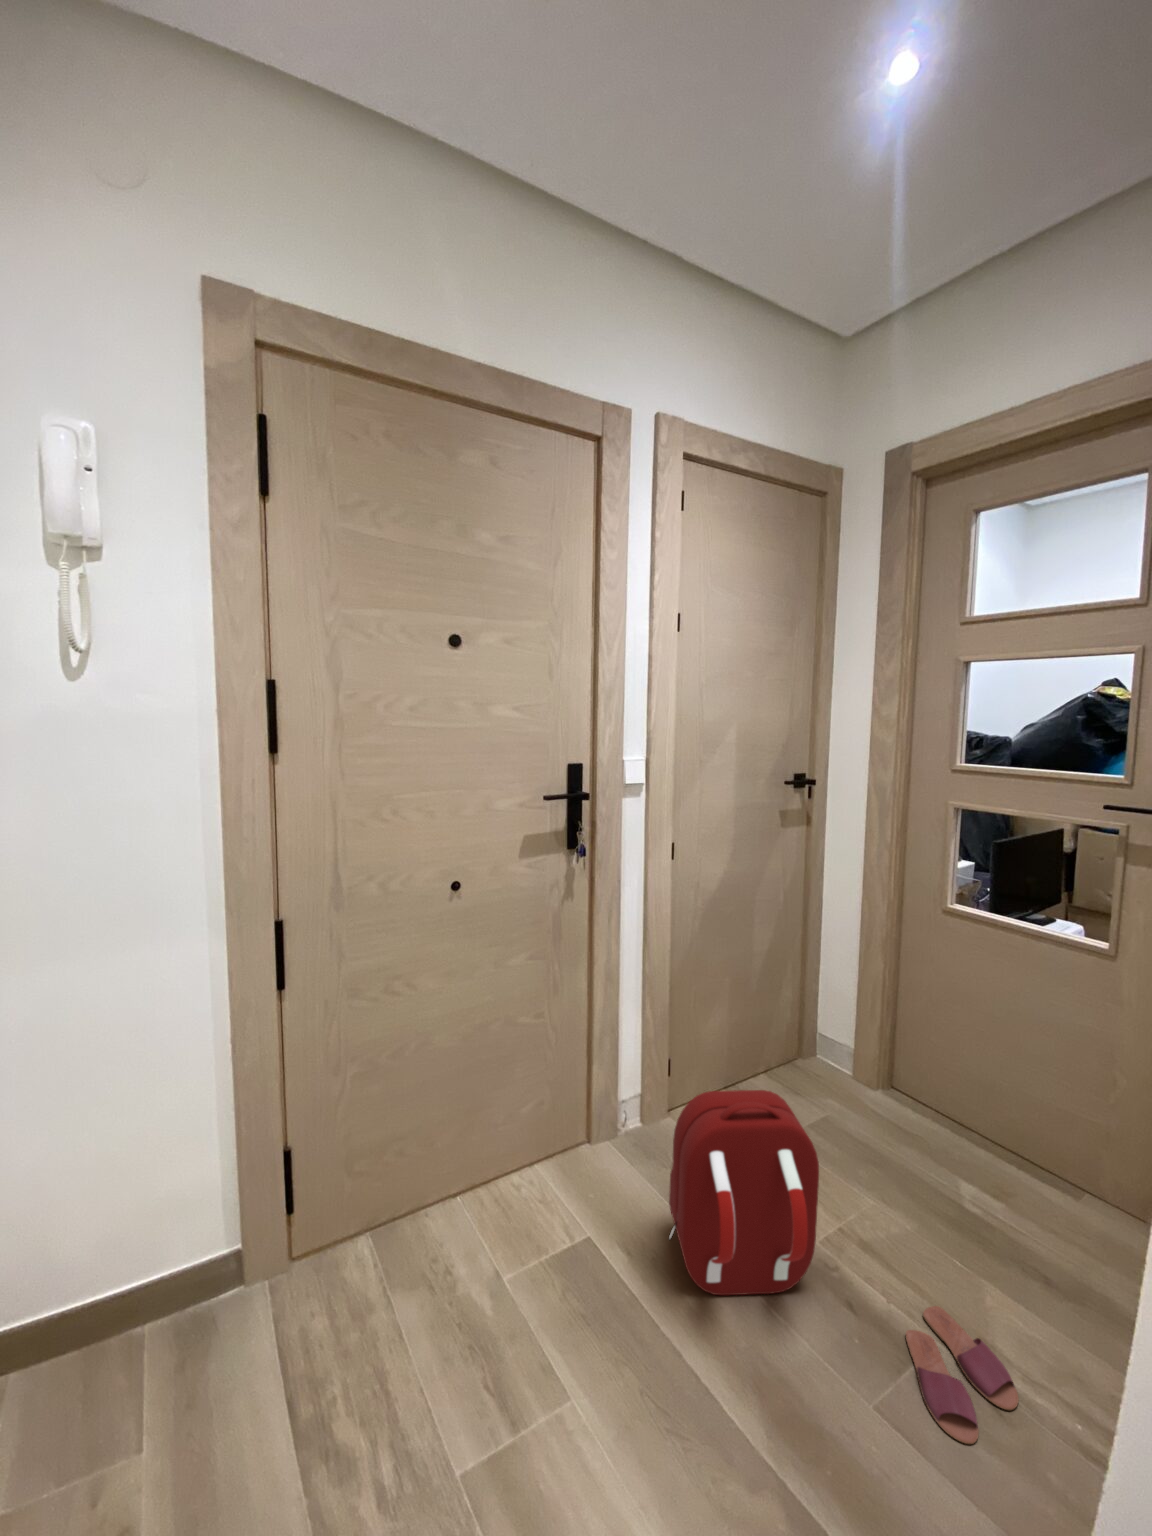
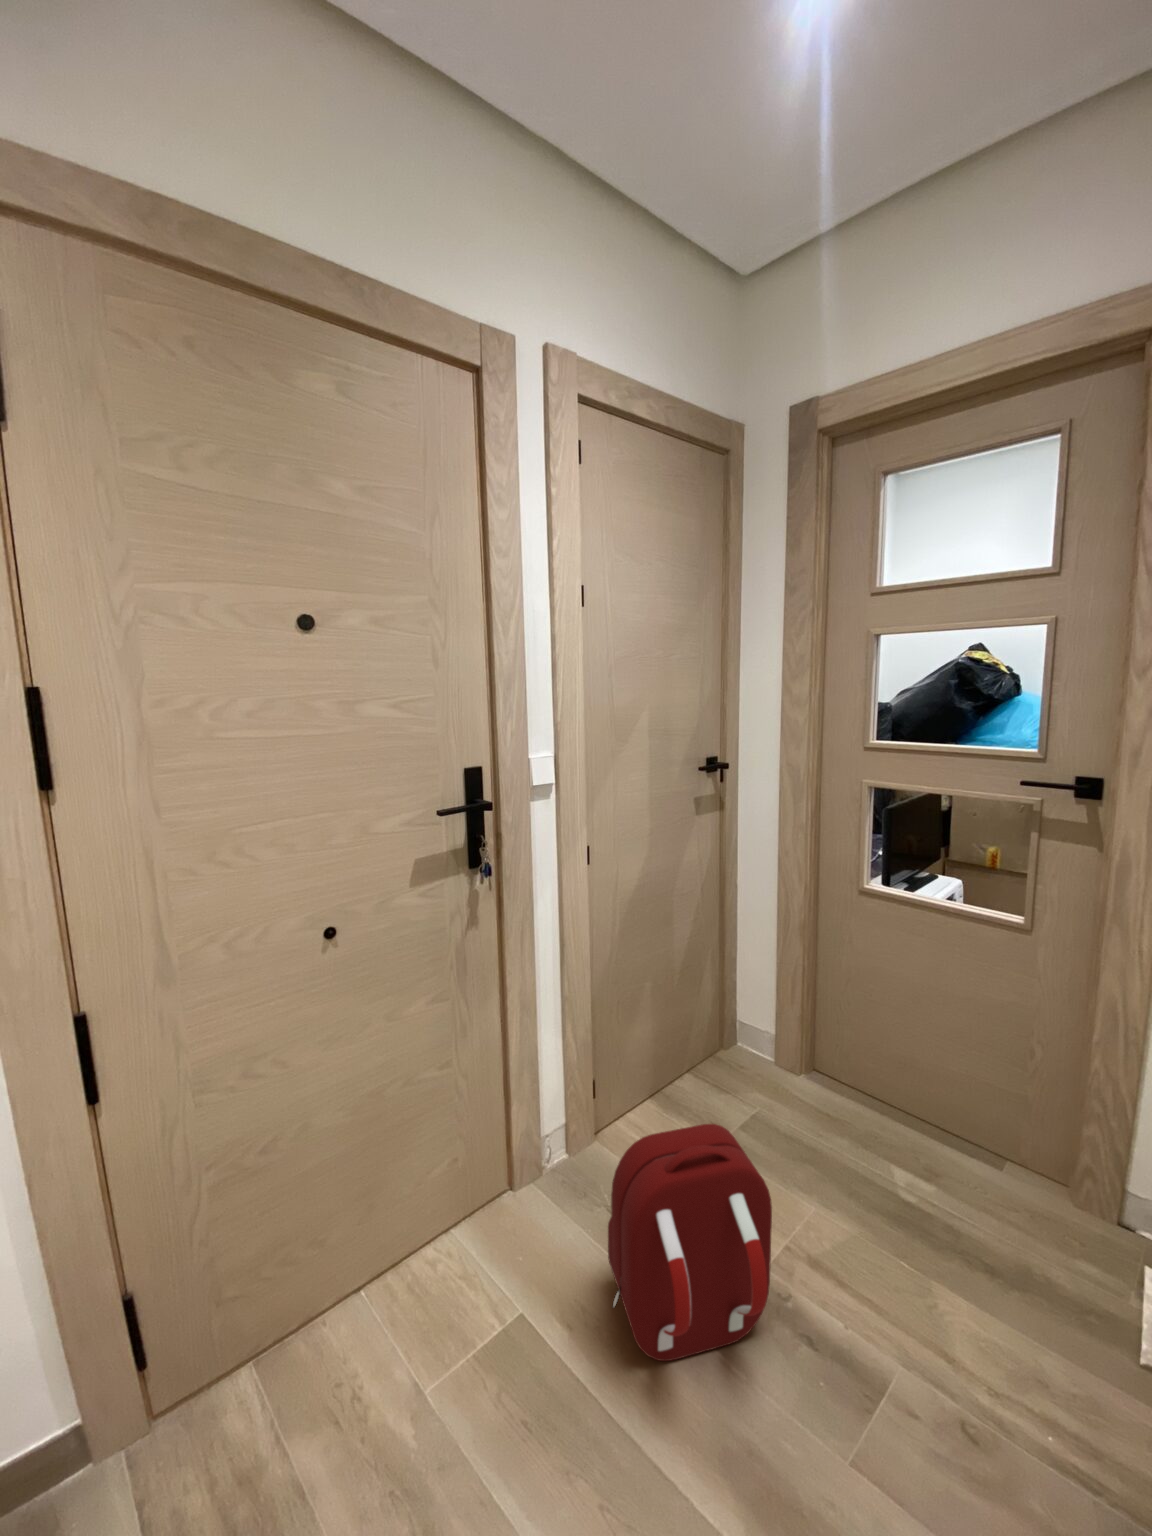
slippers: present [906,1306,1019,1444] -> none [867,1323,985,1492]

